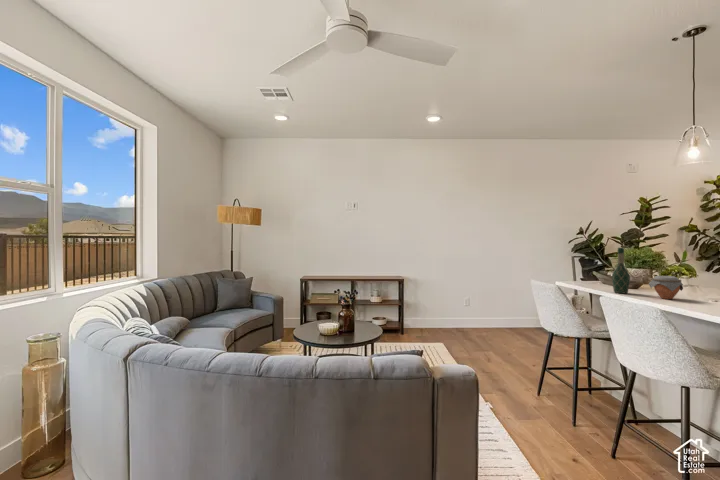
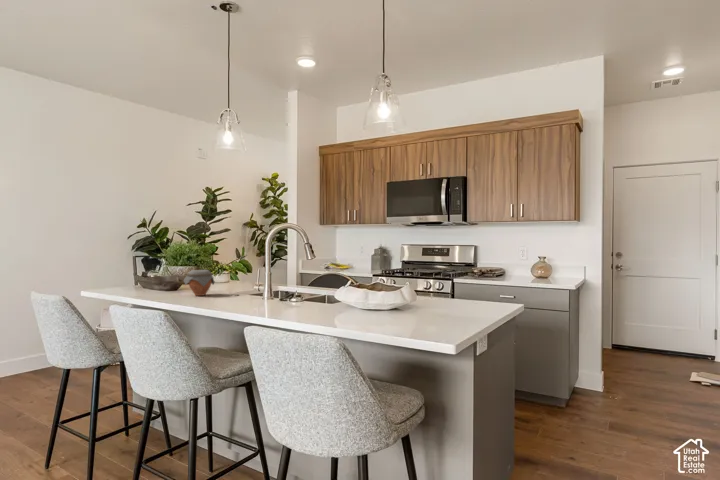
wine bottle: present [612,248,630,293] -> none [148,239,167,295]

